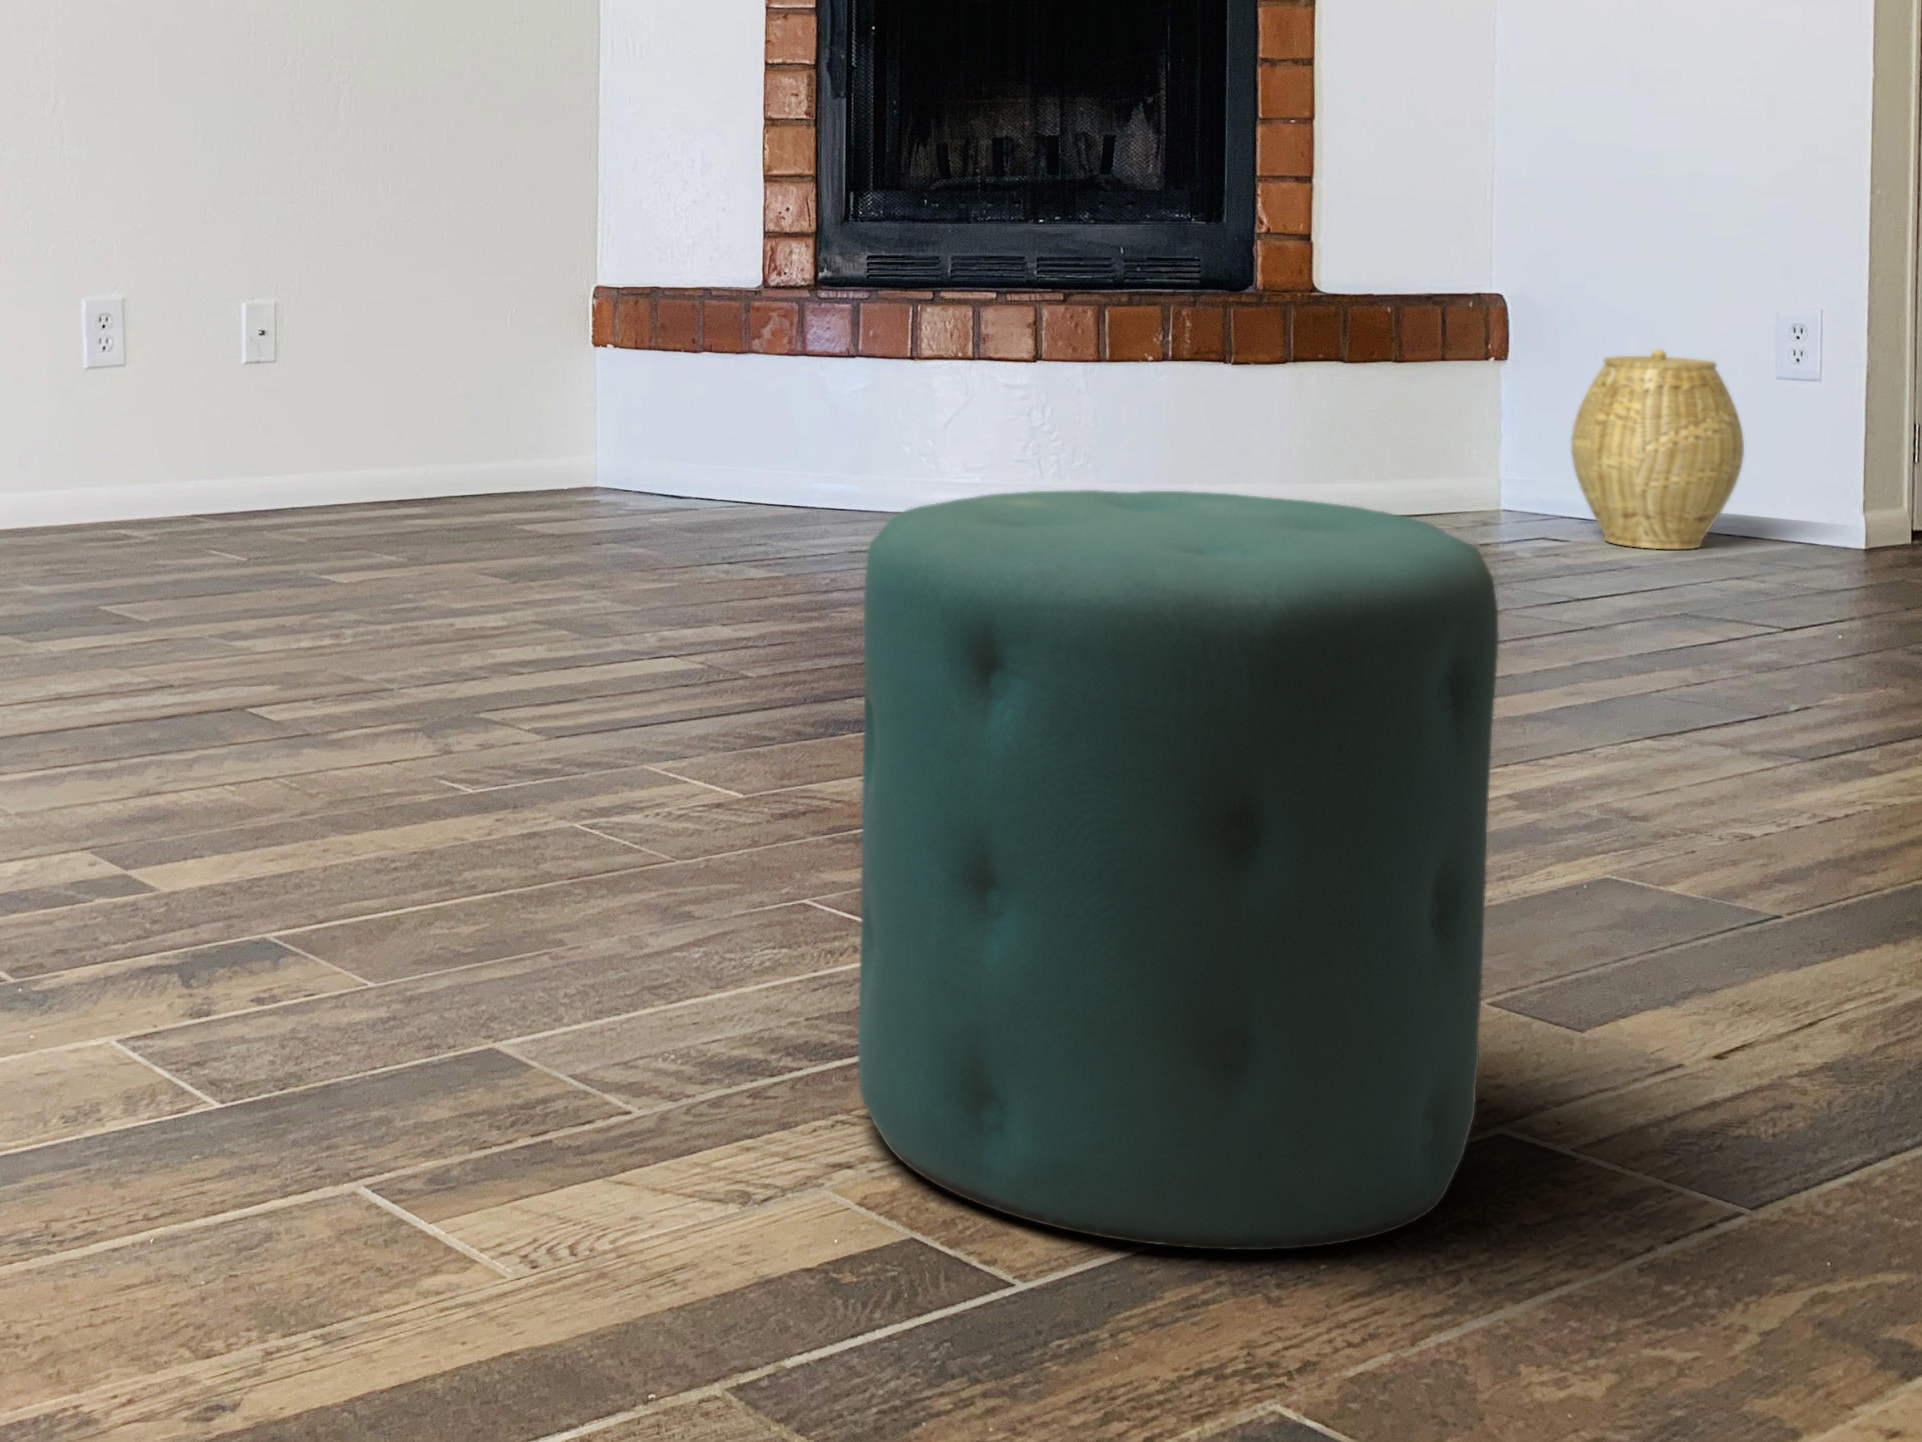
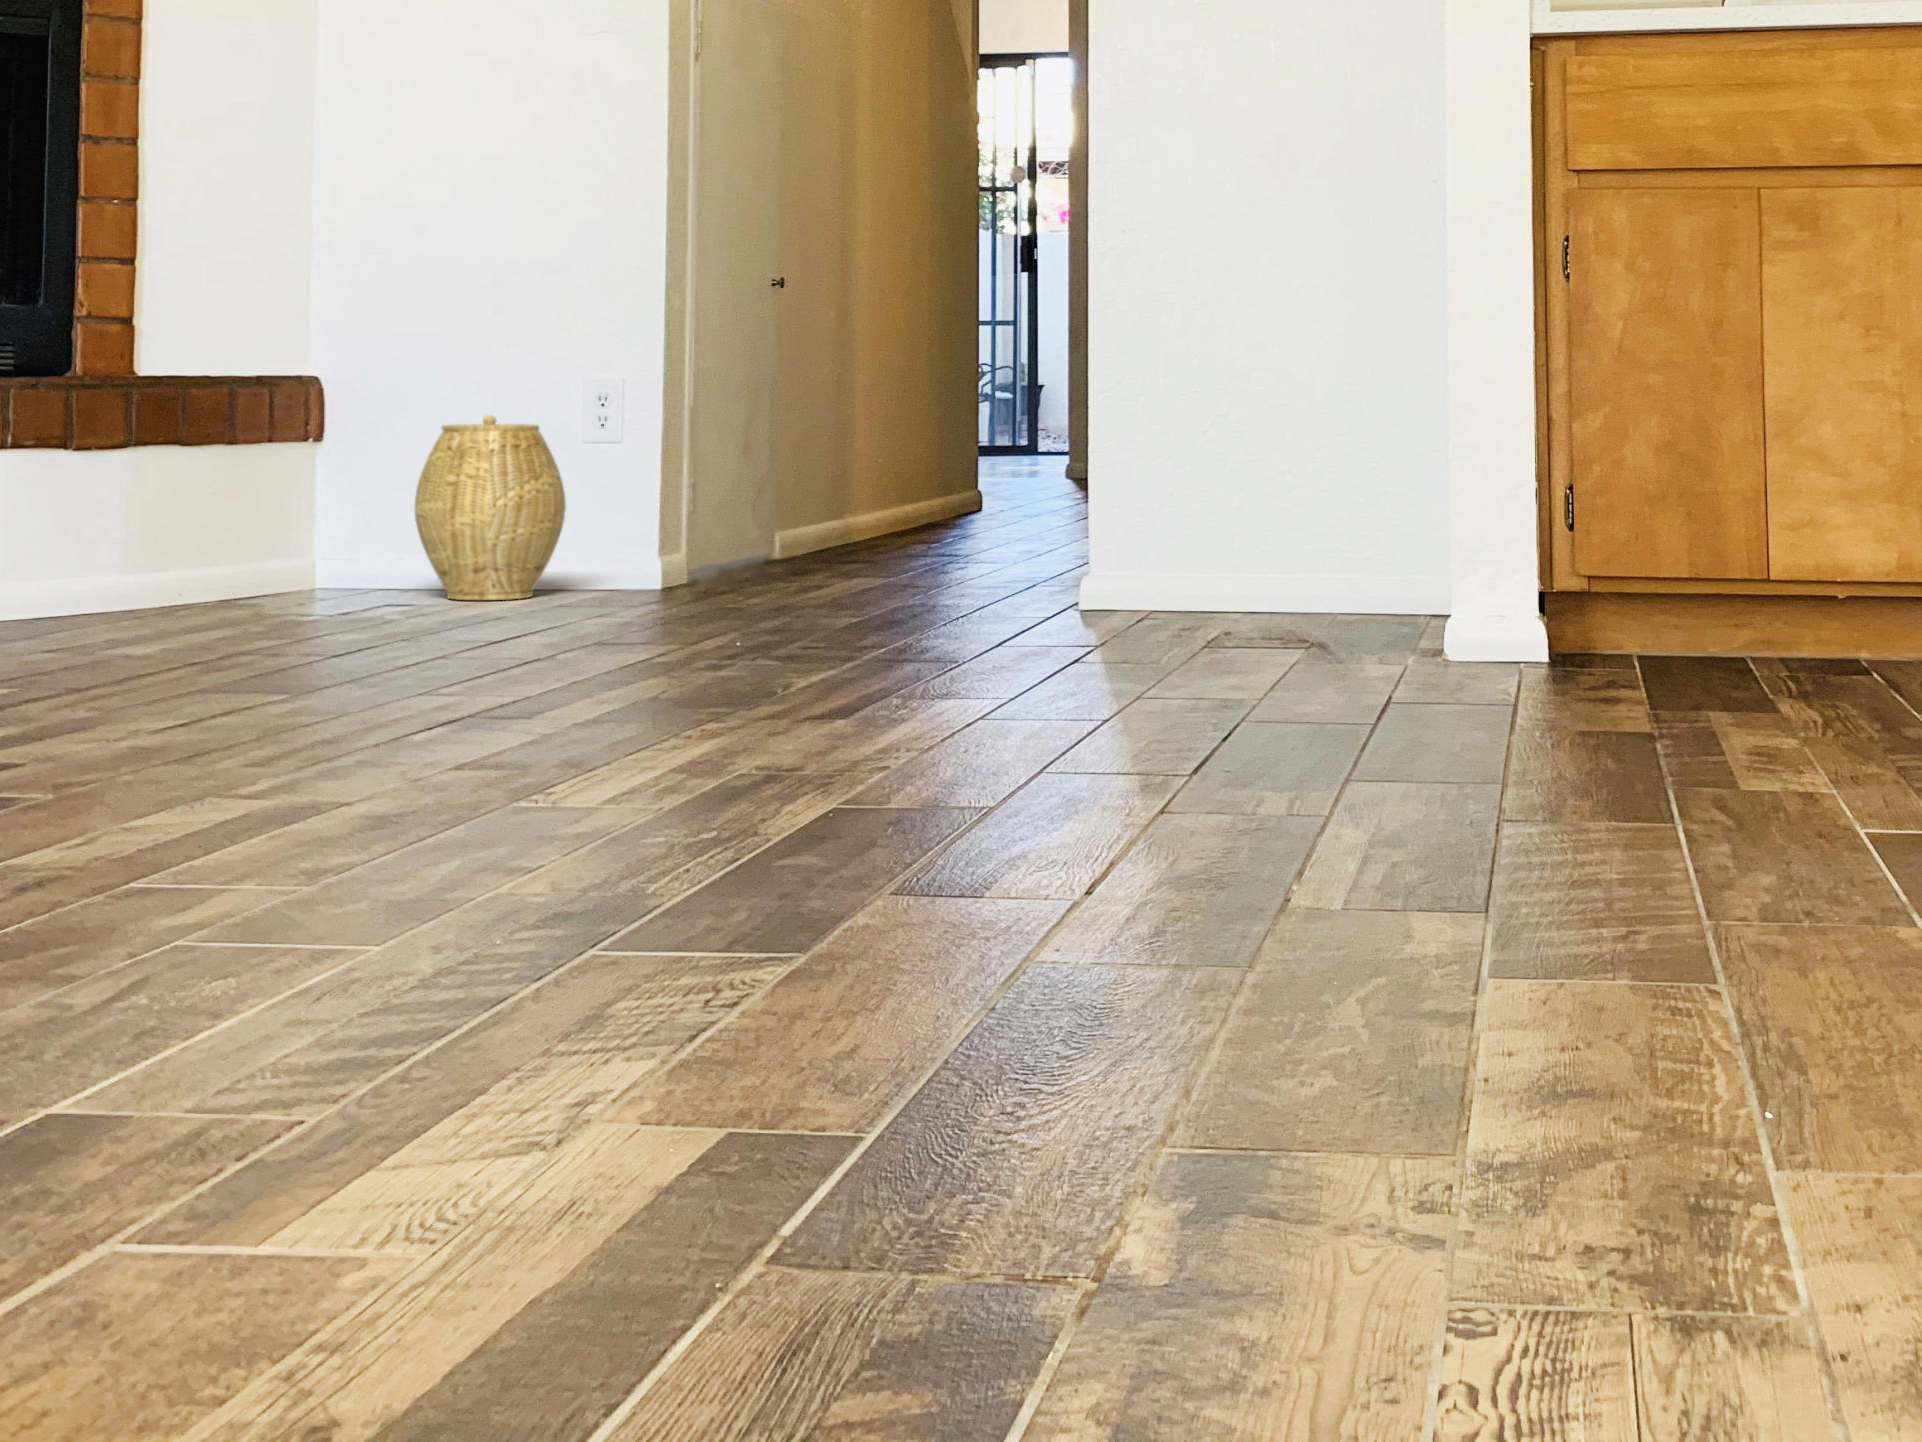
ottoman: present [858,490,1499,1250] -> none [795,207,1652,1265]

